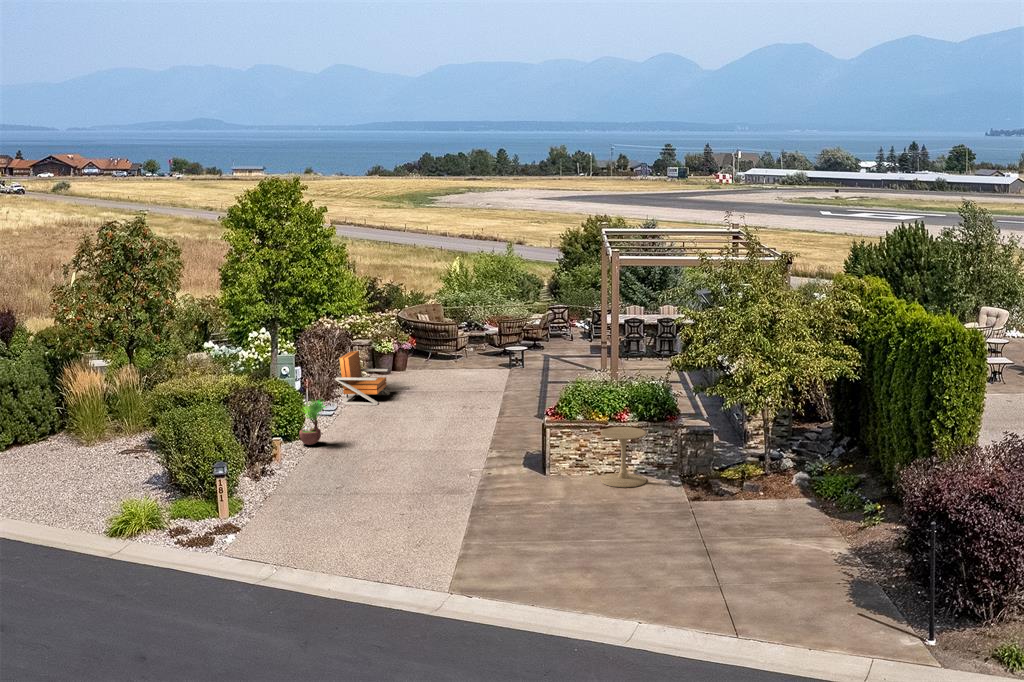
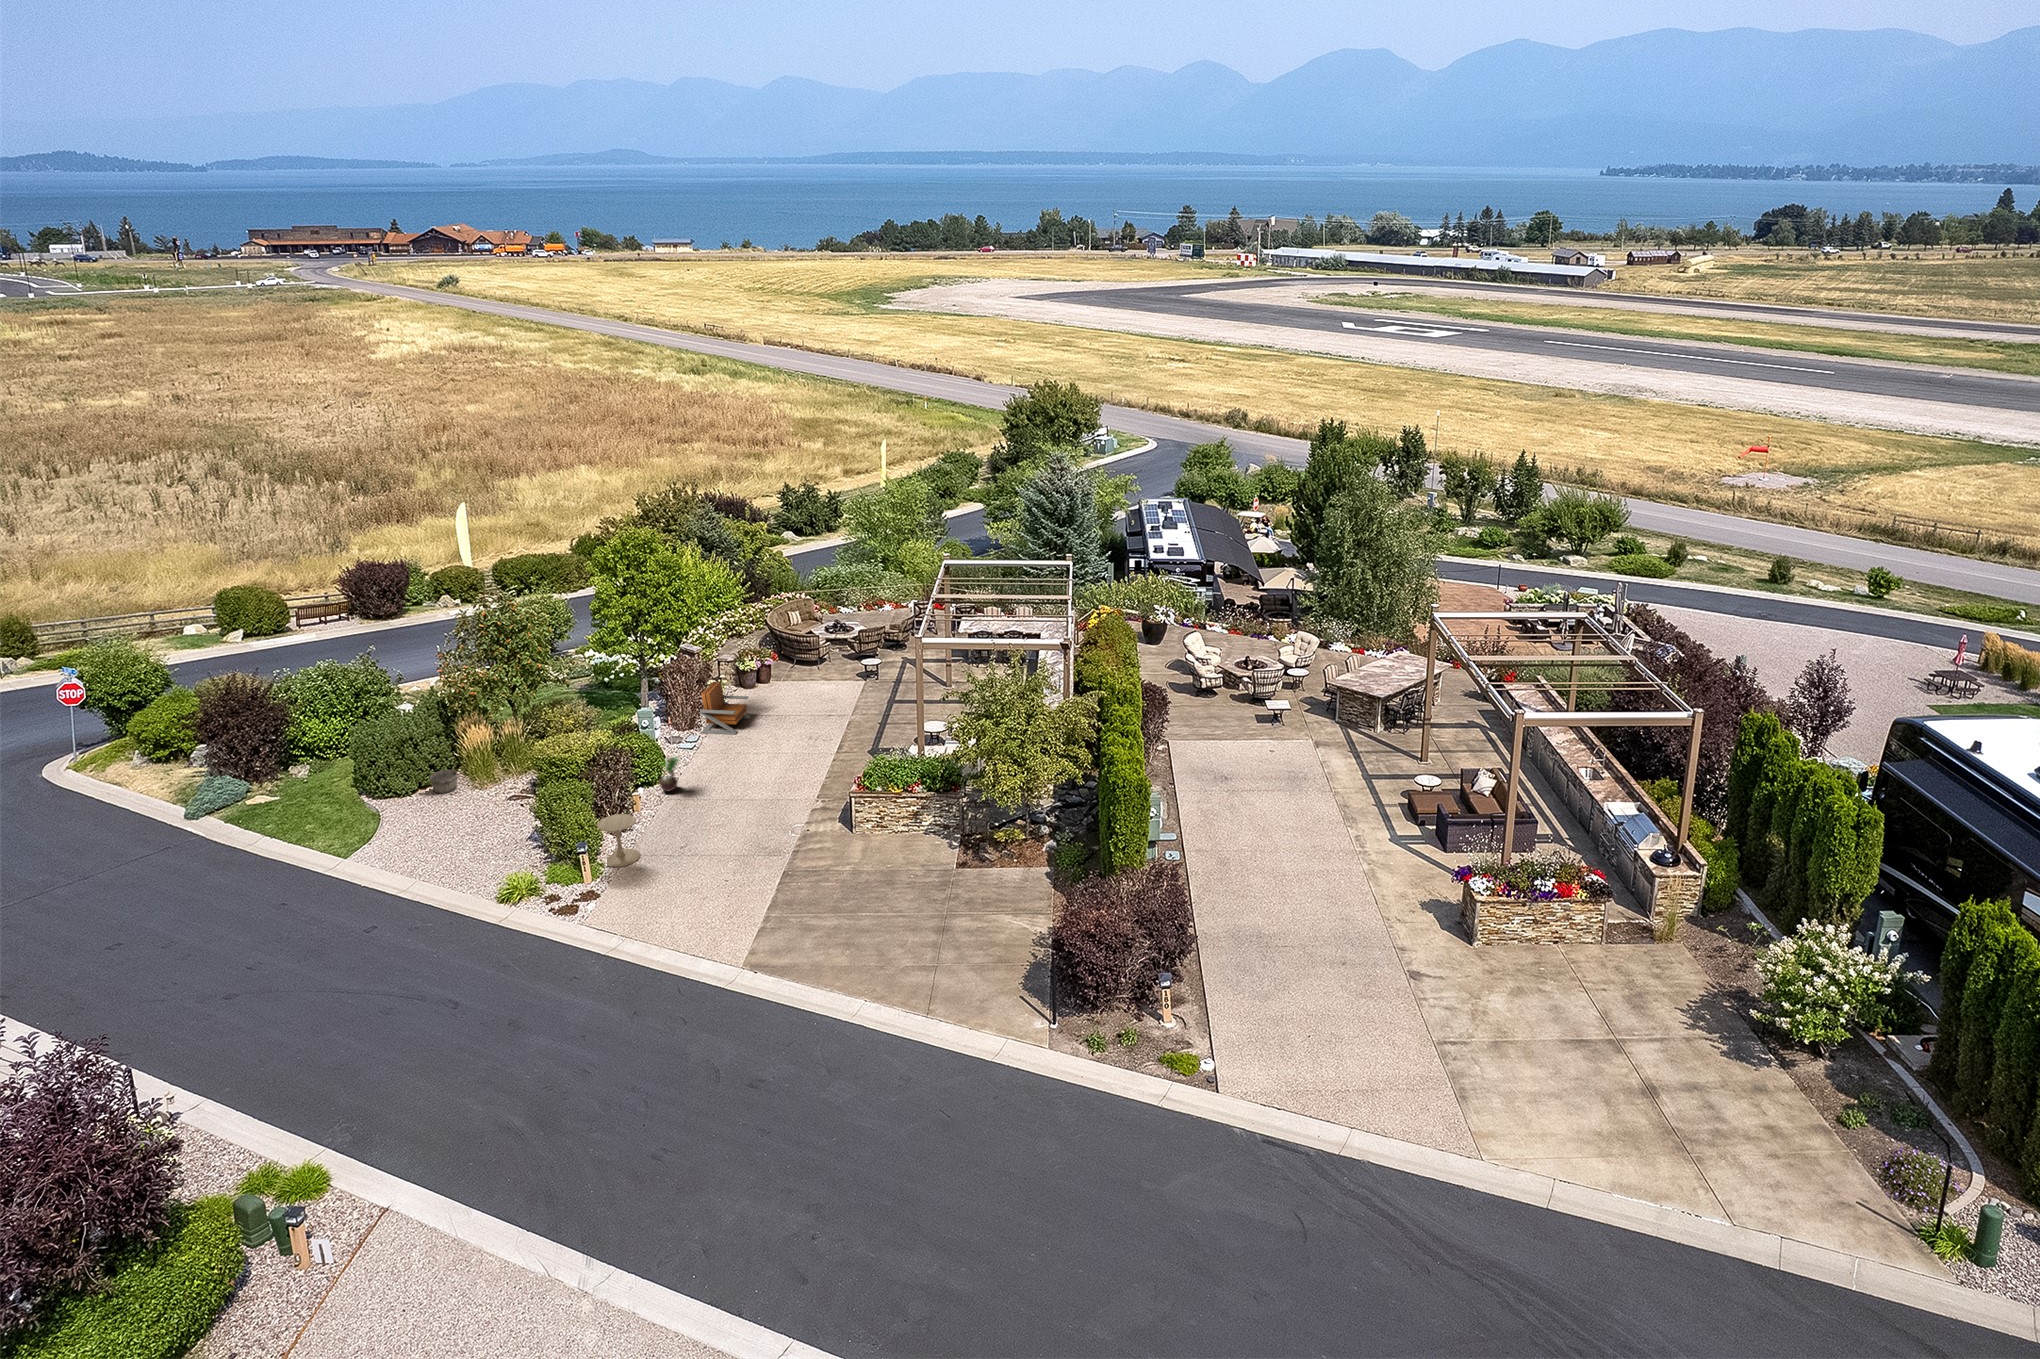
wooden bucket: none [31,421,64,450] -> present [429,770,458,794]
pedestal table: present [601,427,646,488] -> present [597,814,640,867]

